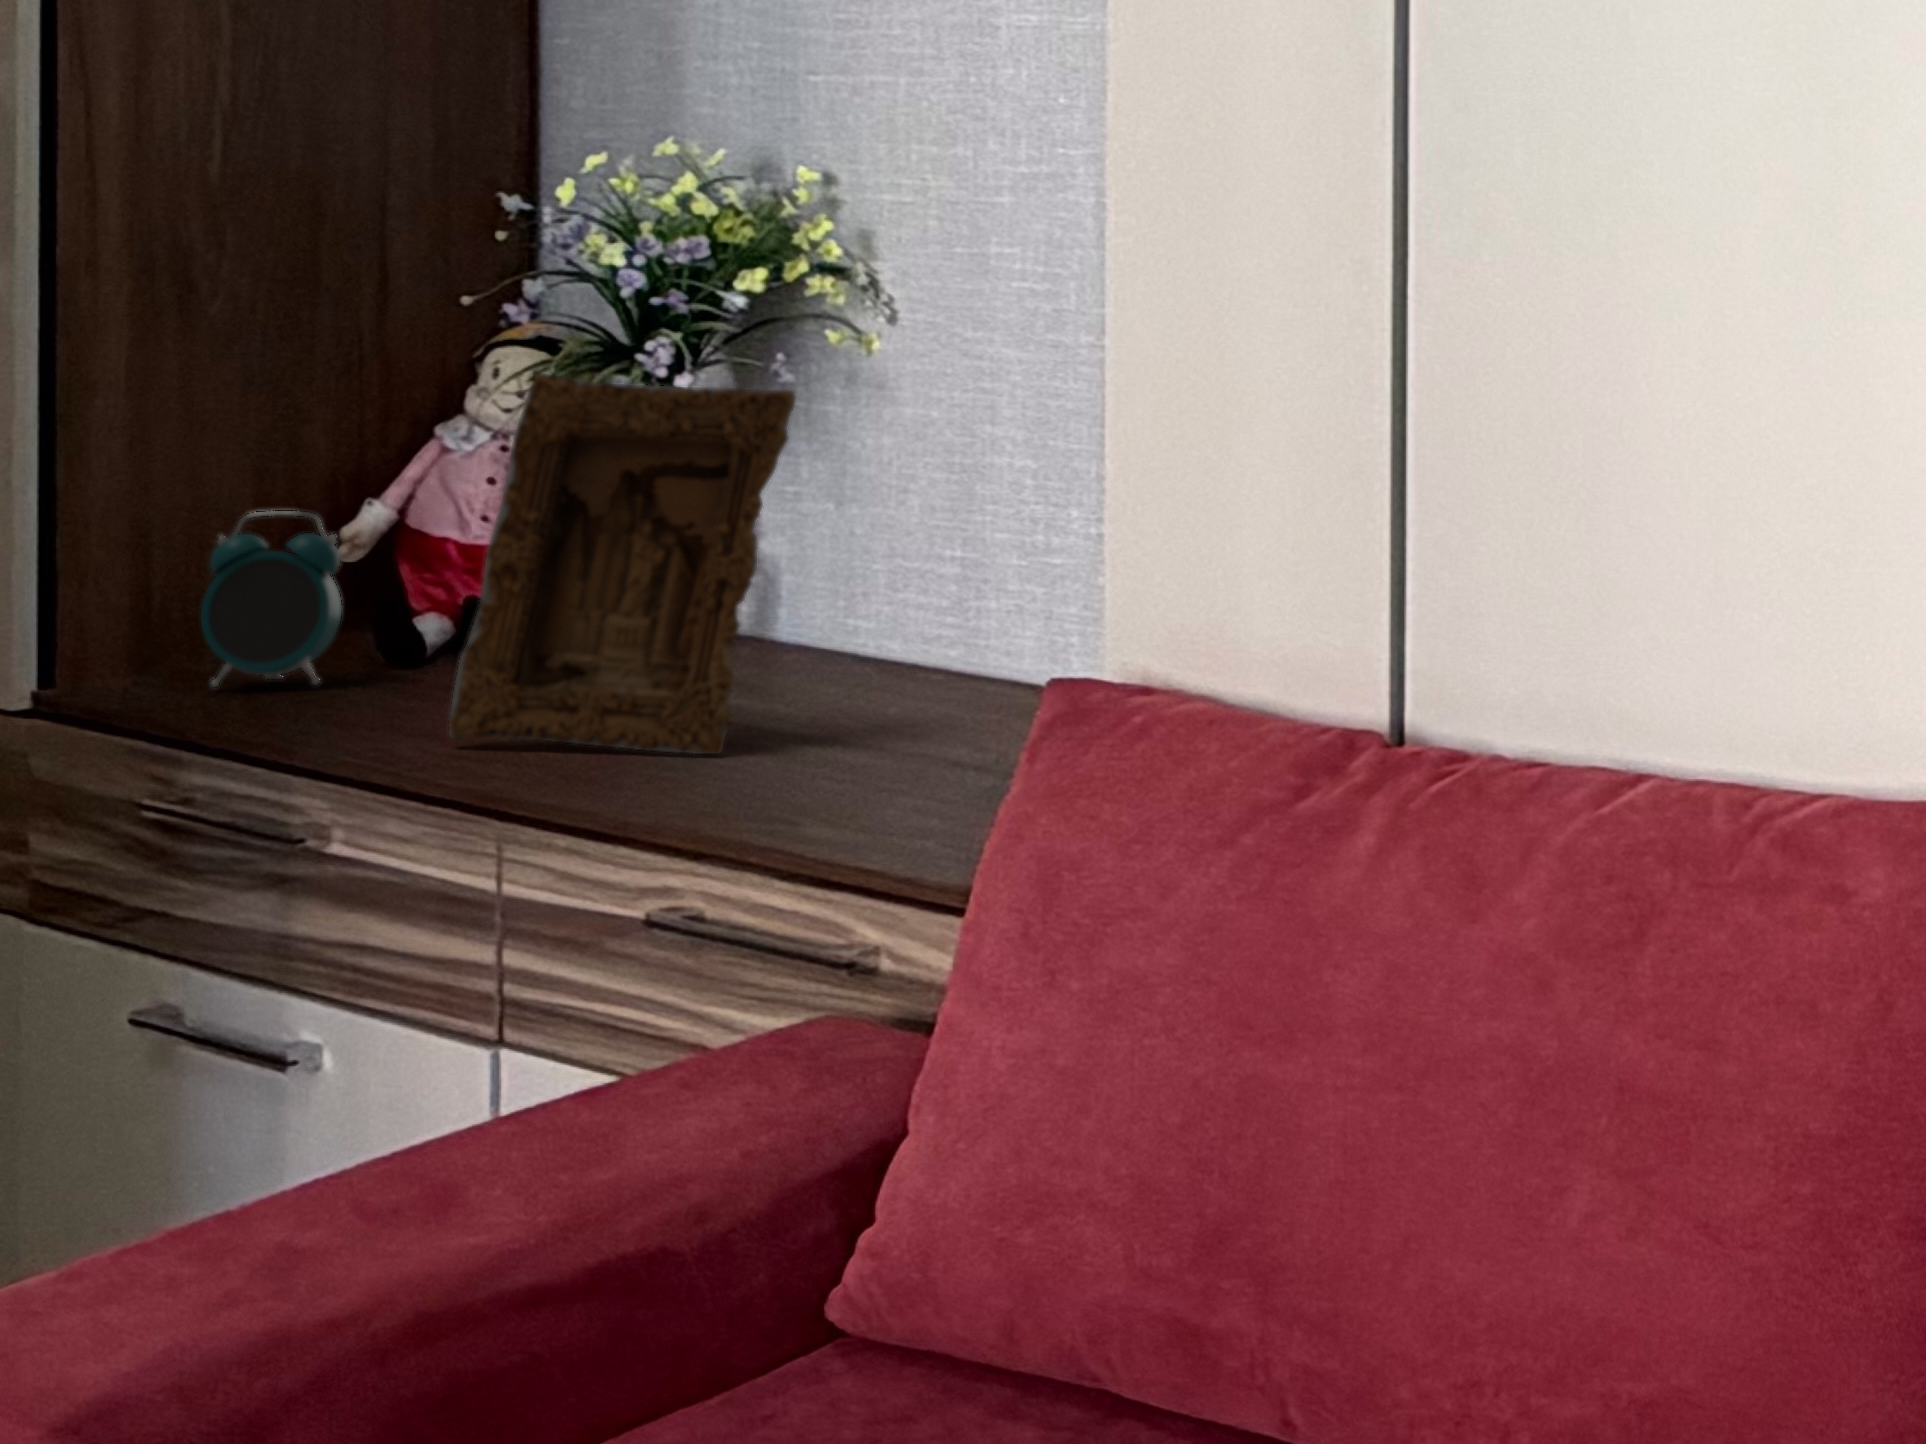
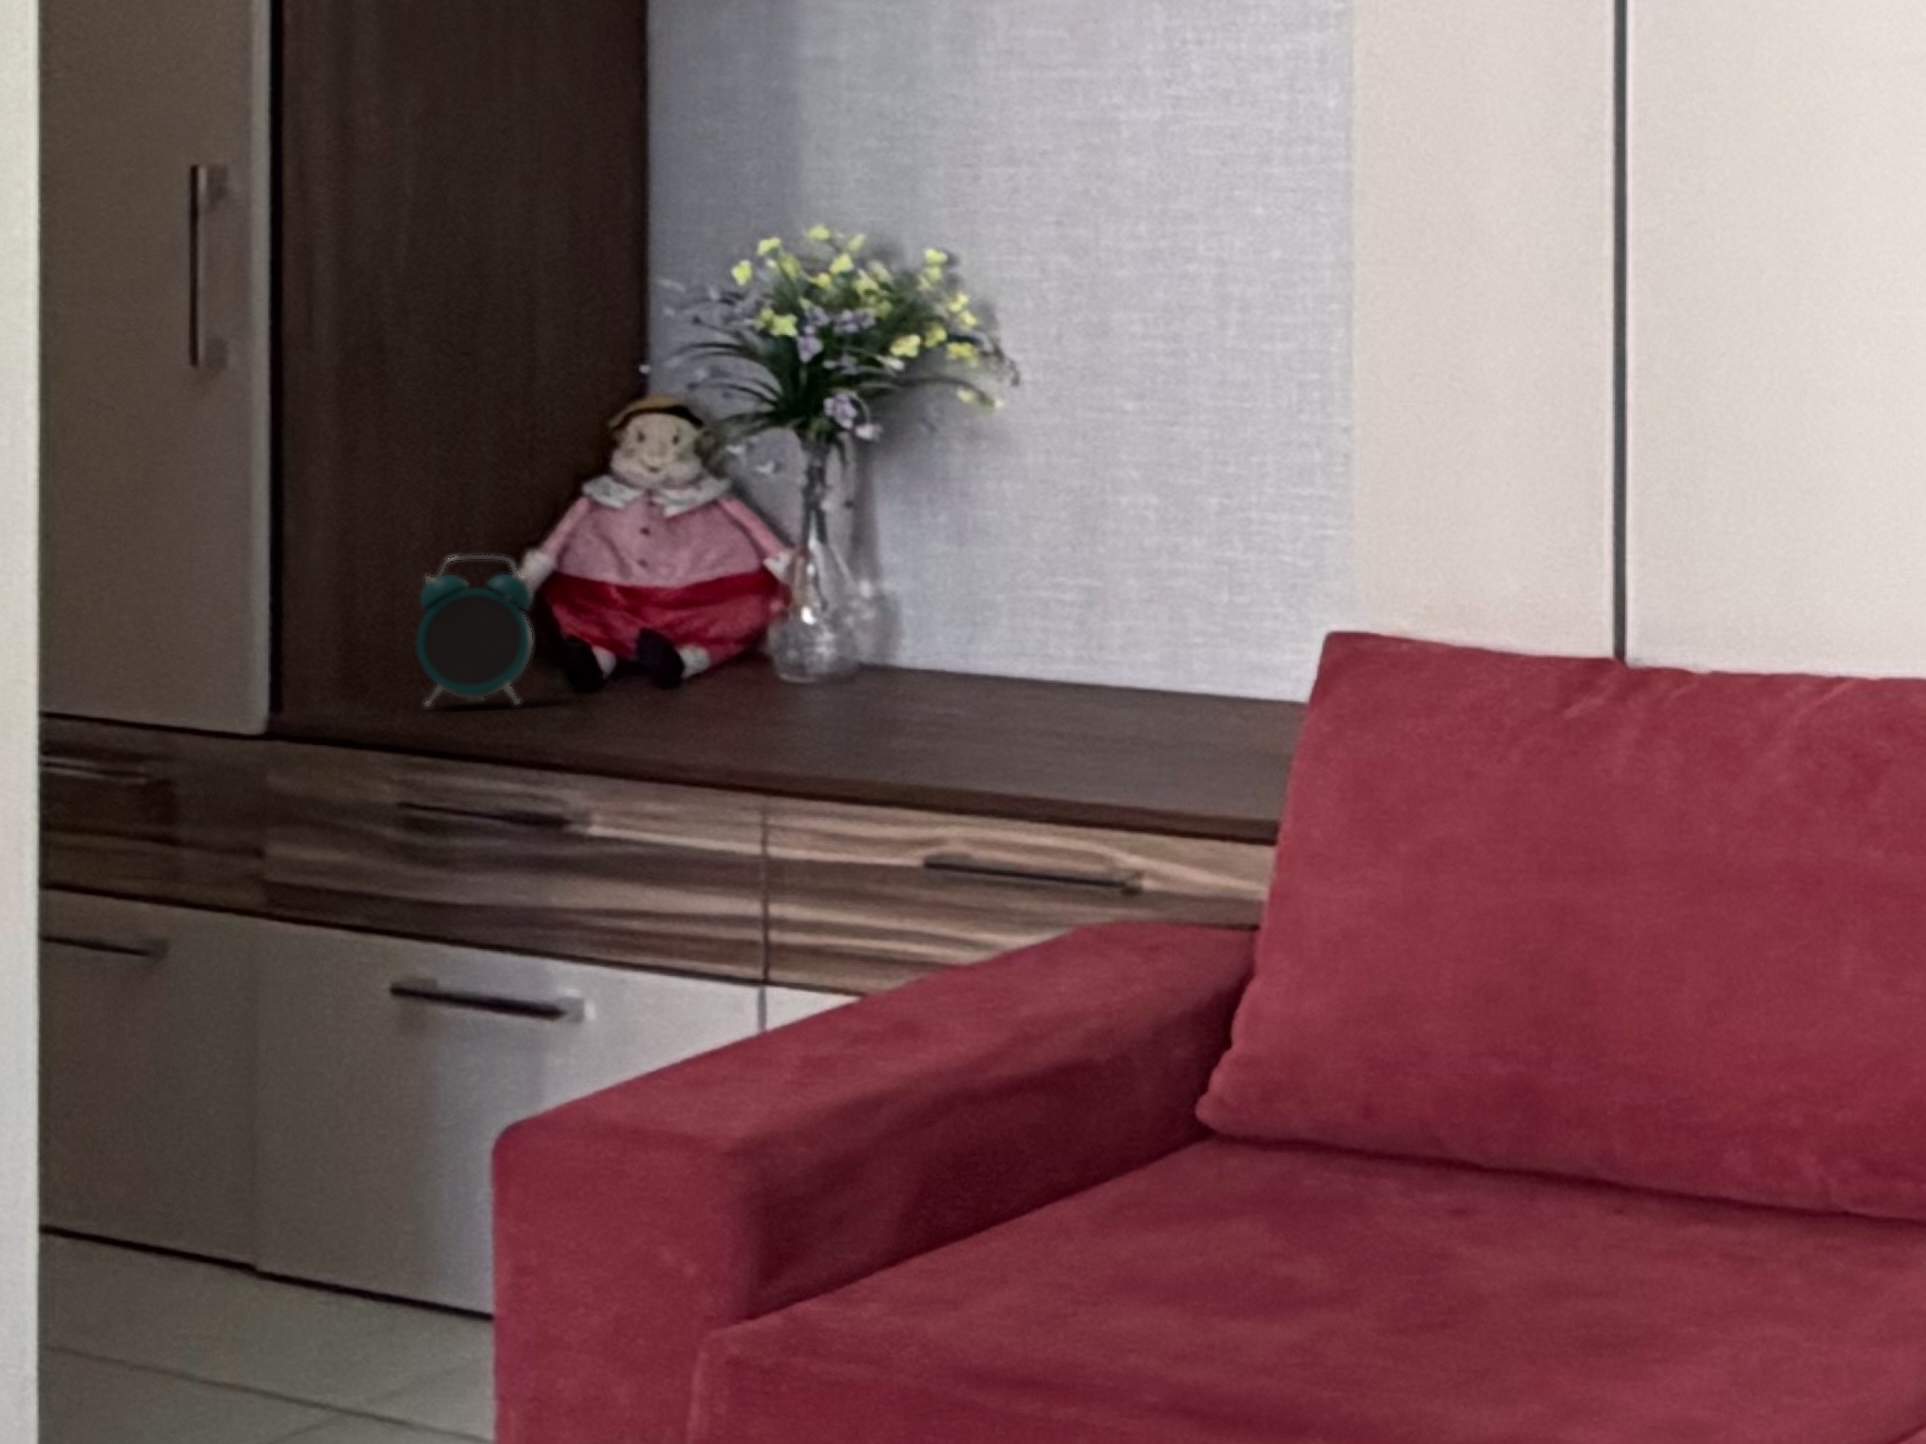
picture frame: present [449,373,796,754] -> none [689,425,980,740]

